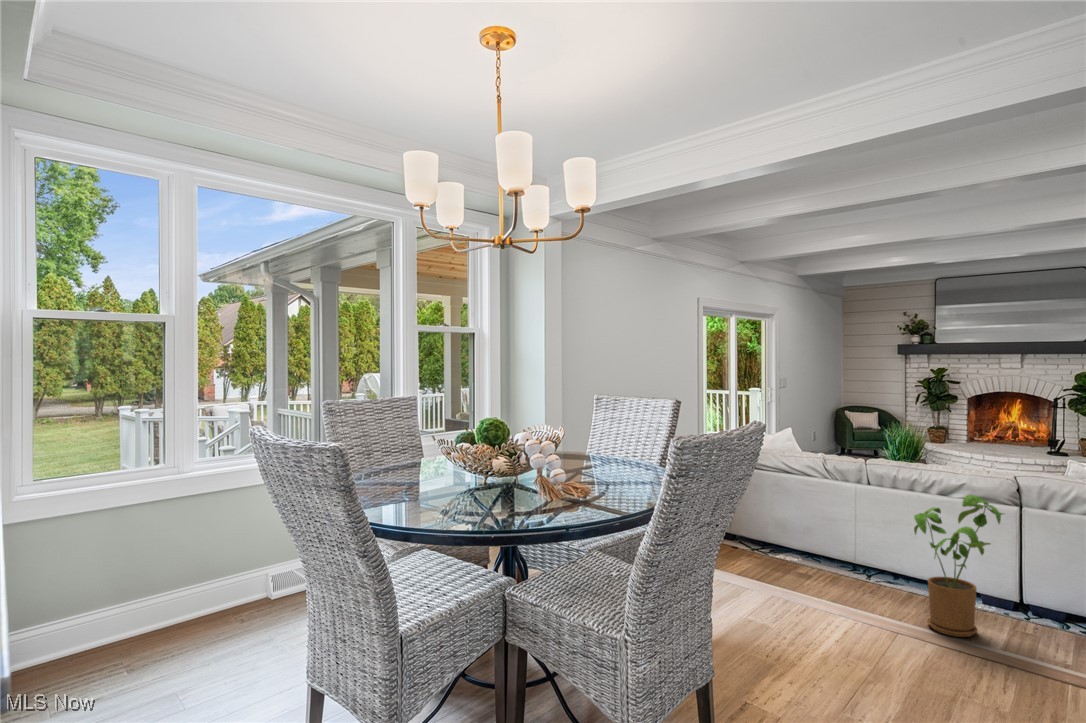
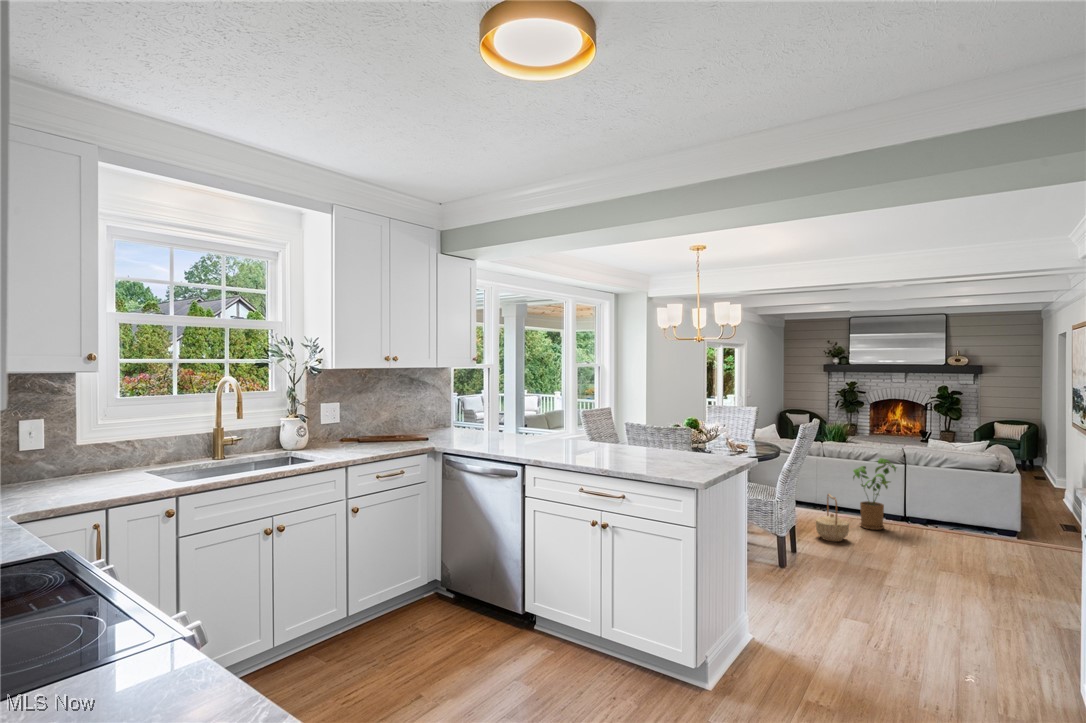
basket: none [828,567,897,670] -> present [816,494,849,542]

